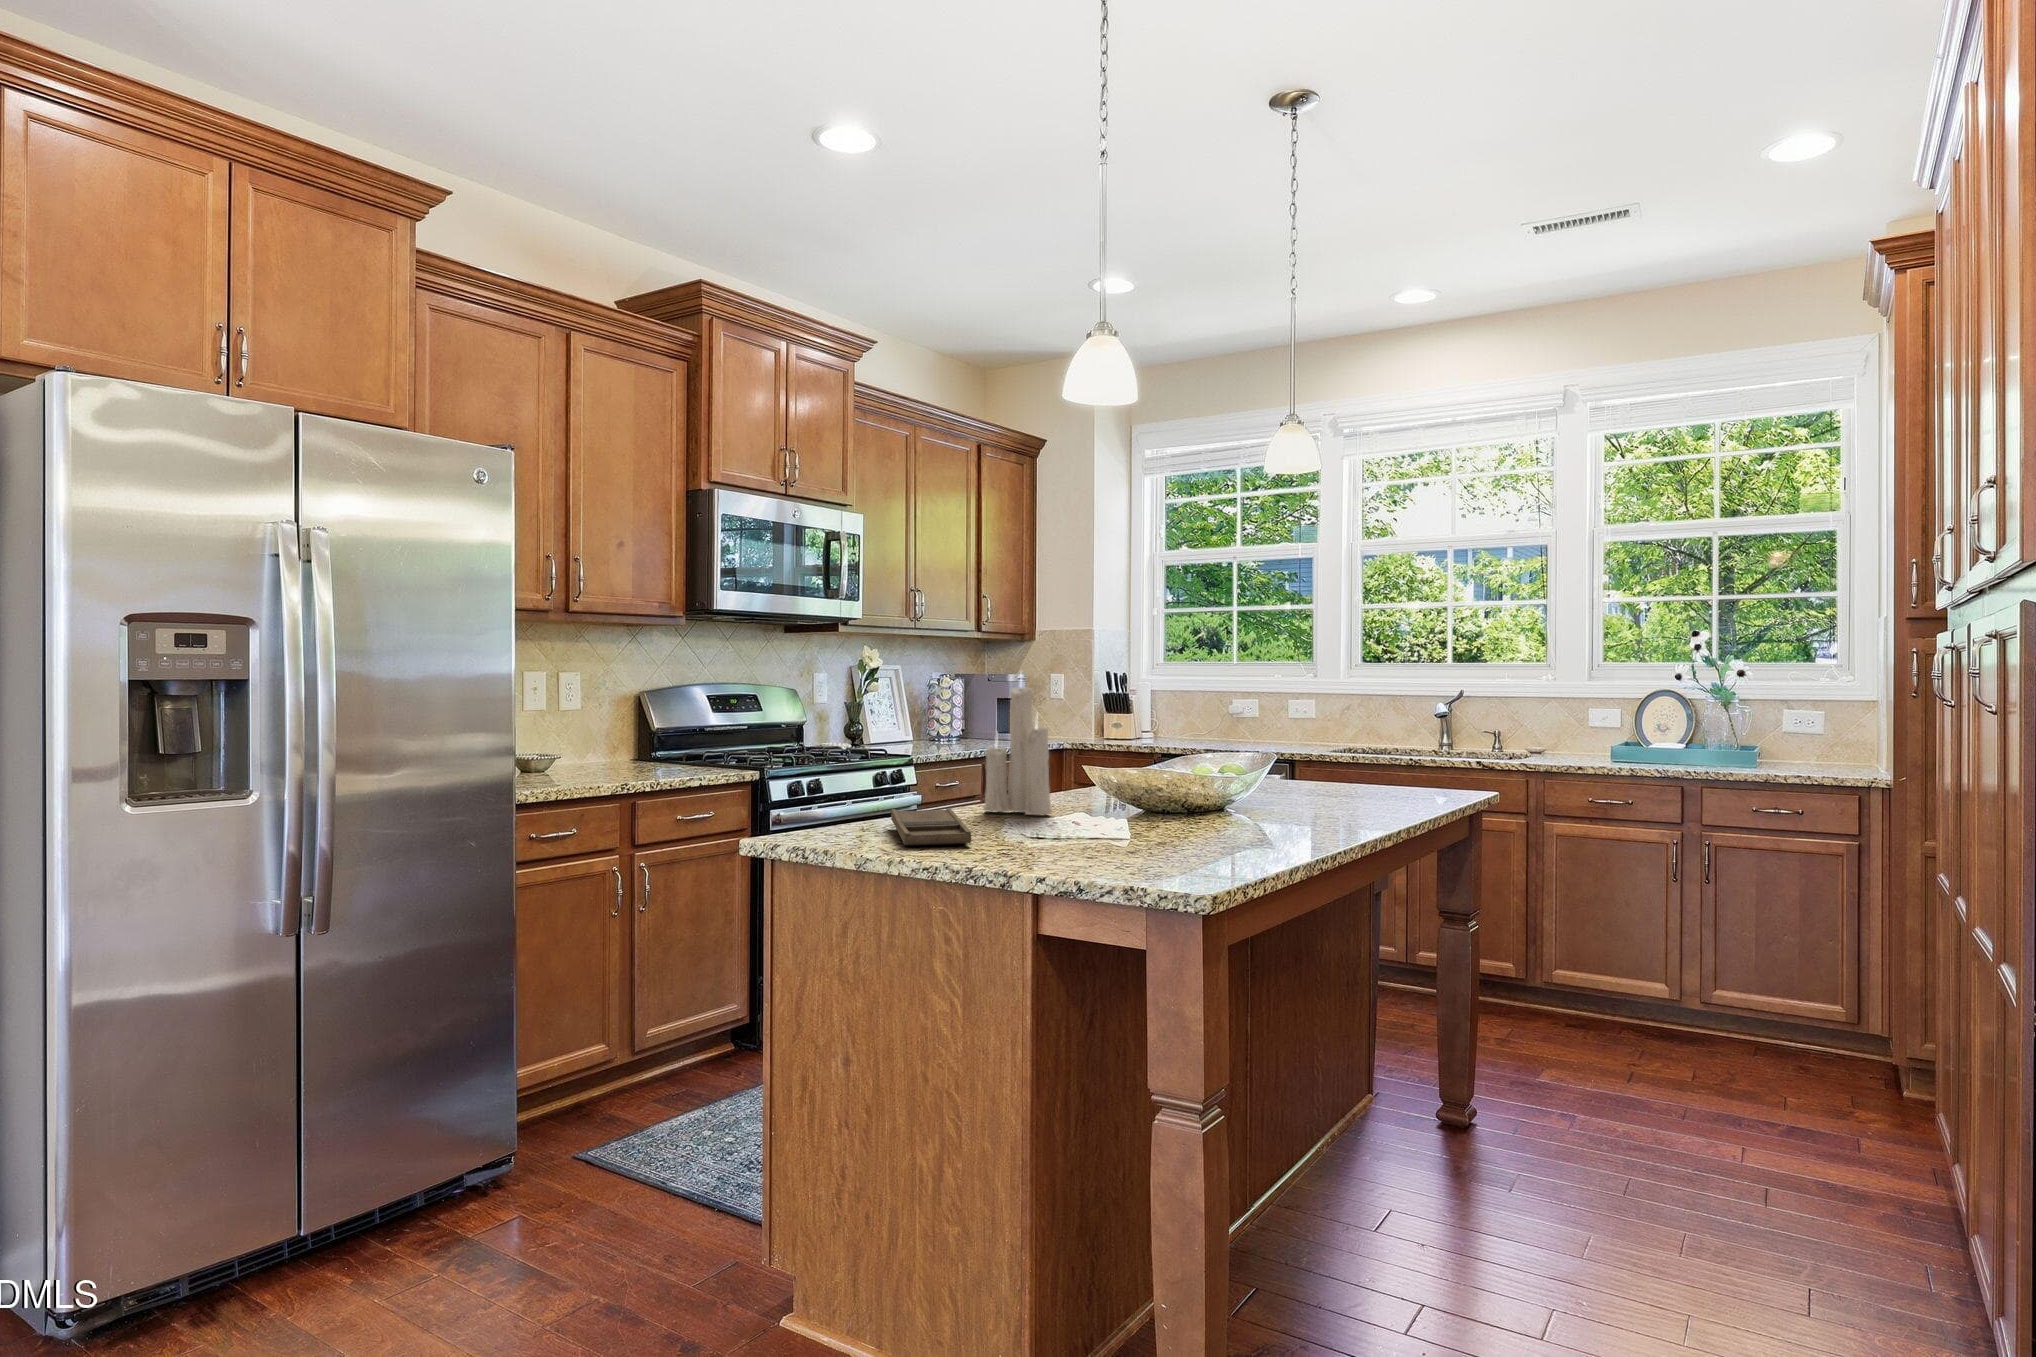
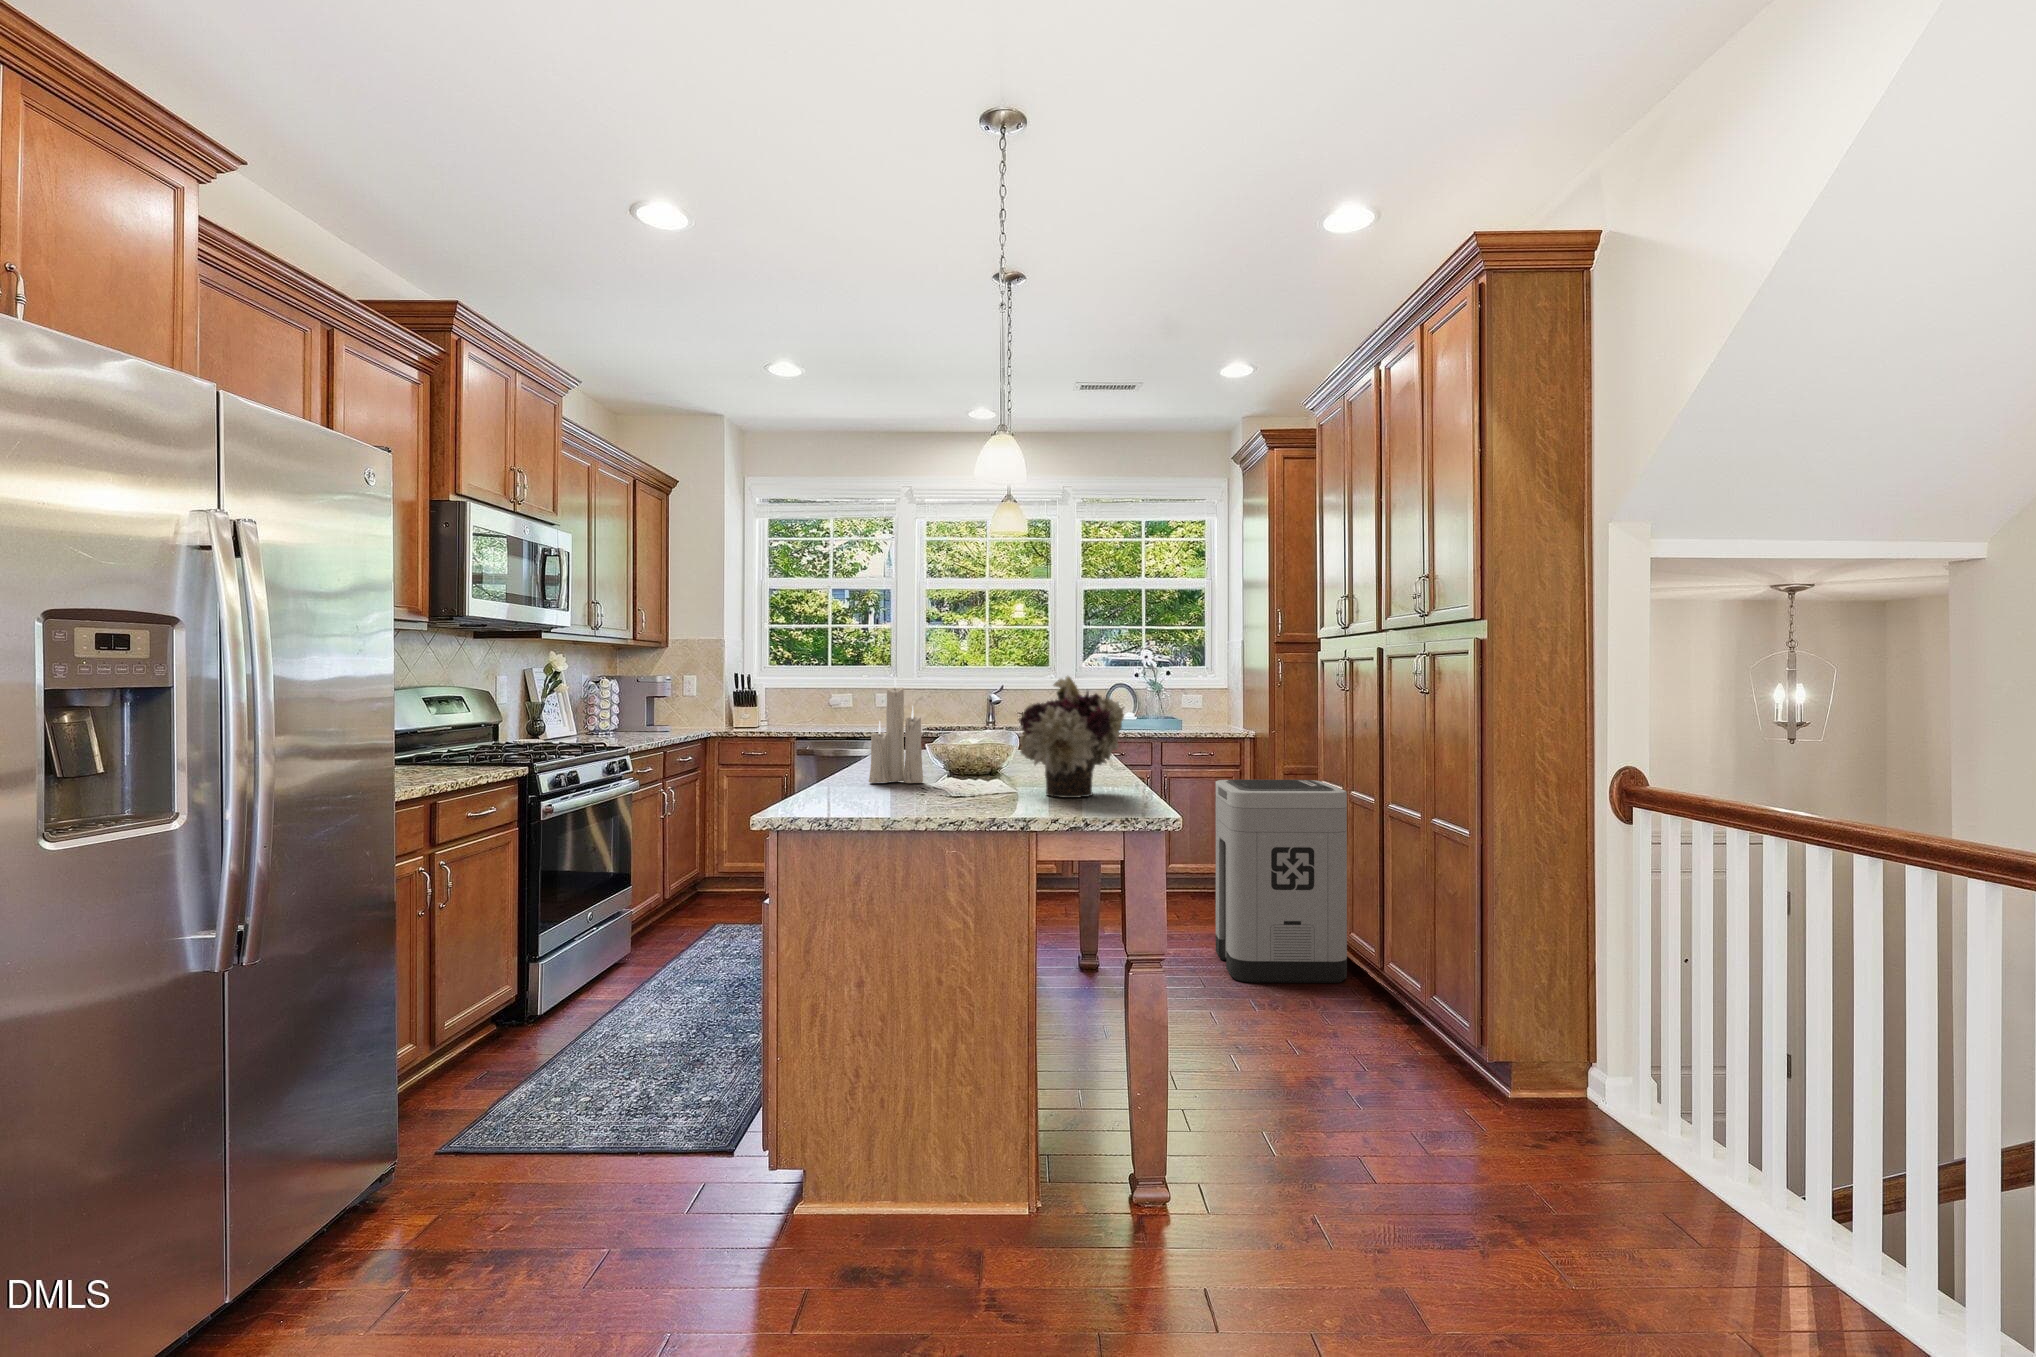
flower arrangement: none [1083,671,1260,850] -> present [1018,676,1124,798]
tray: present [891,808,971,846] -> none [848,780,952,808]
trash can: none [1685,847,1925,1228] -> present [1216,780,1347,983]

